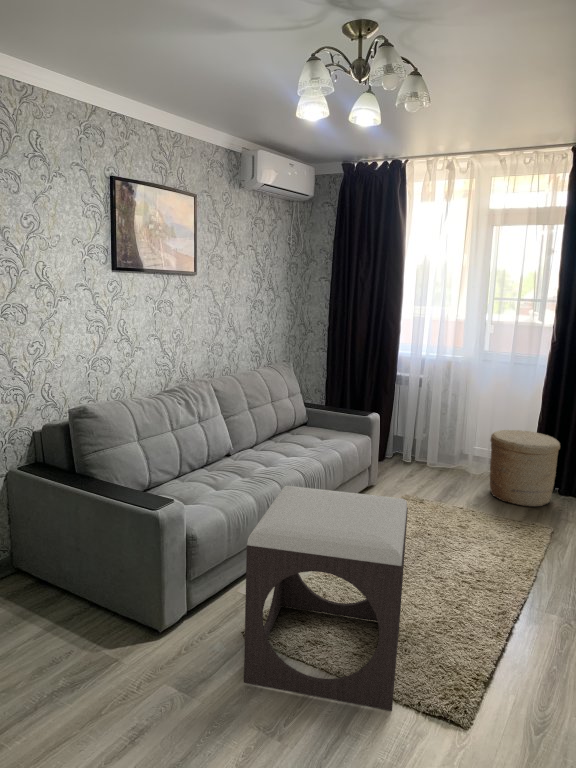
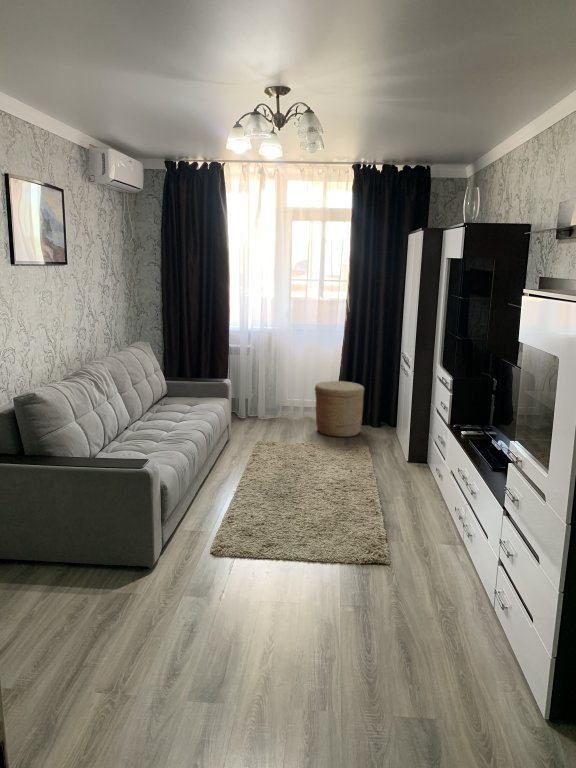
footstool: present [244,486,408,711] -> none [224,430,348,579]

